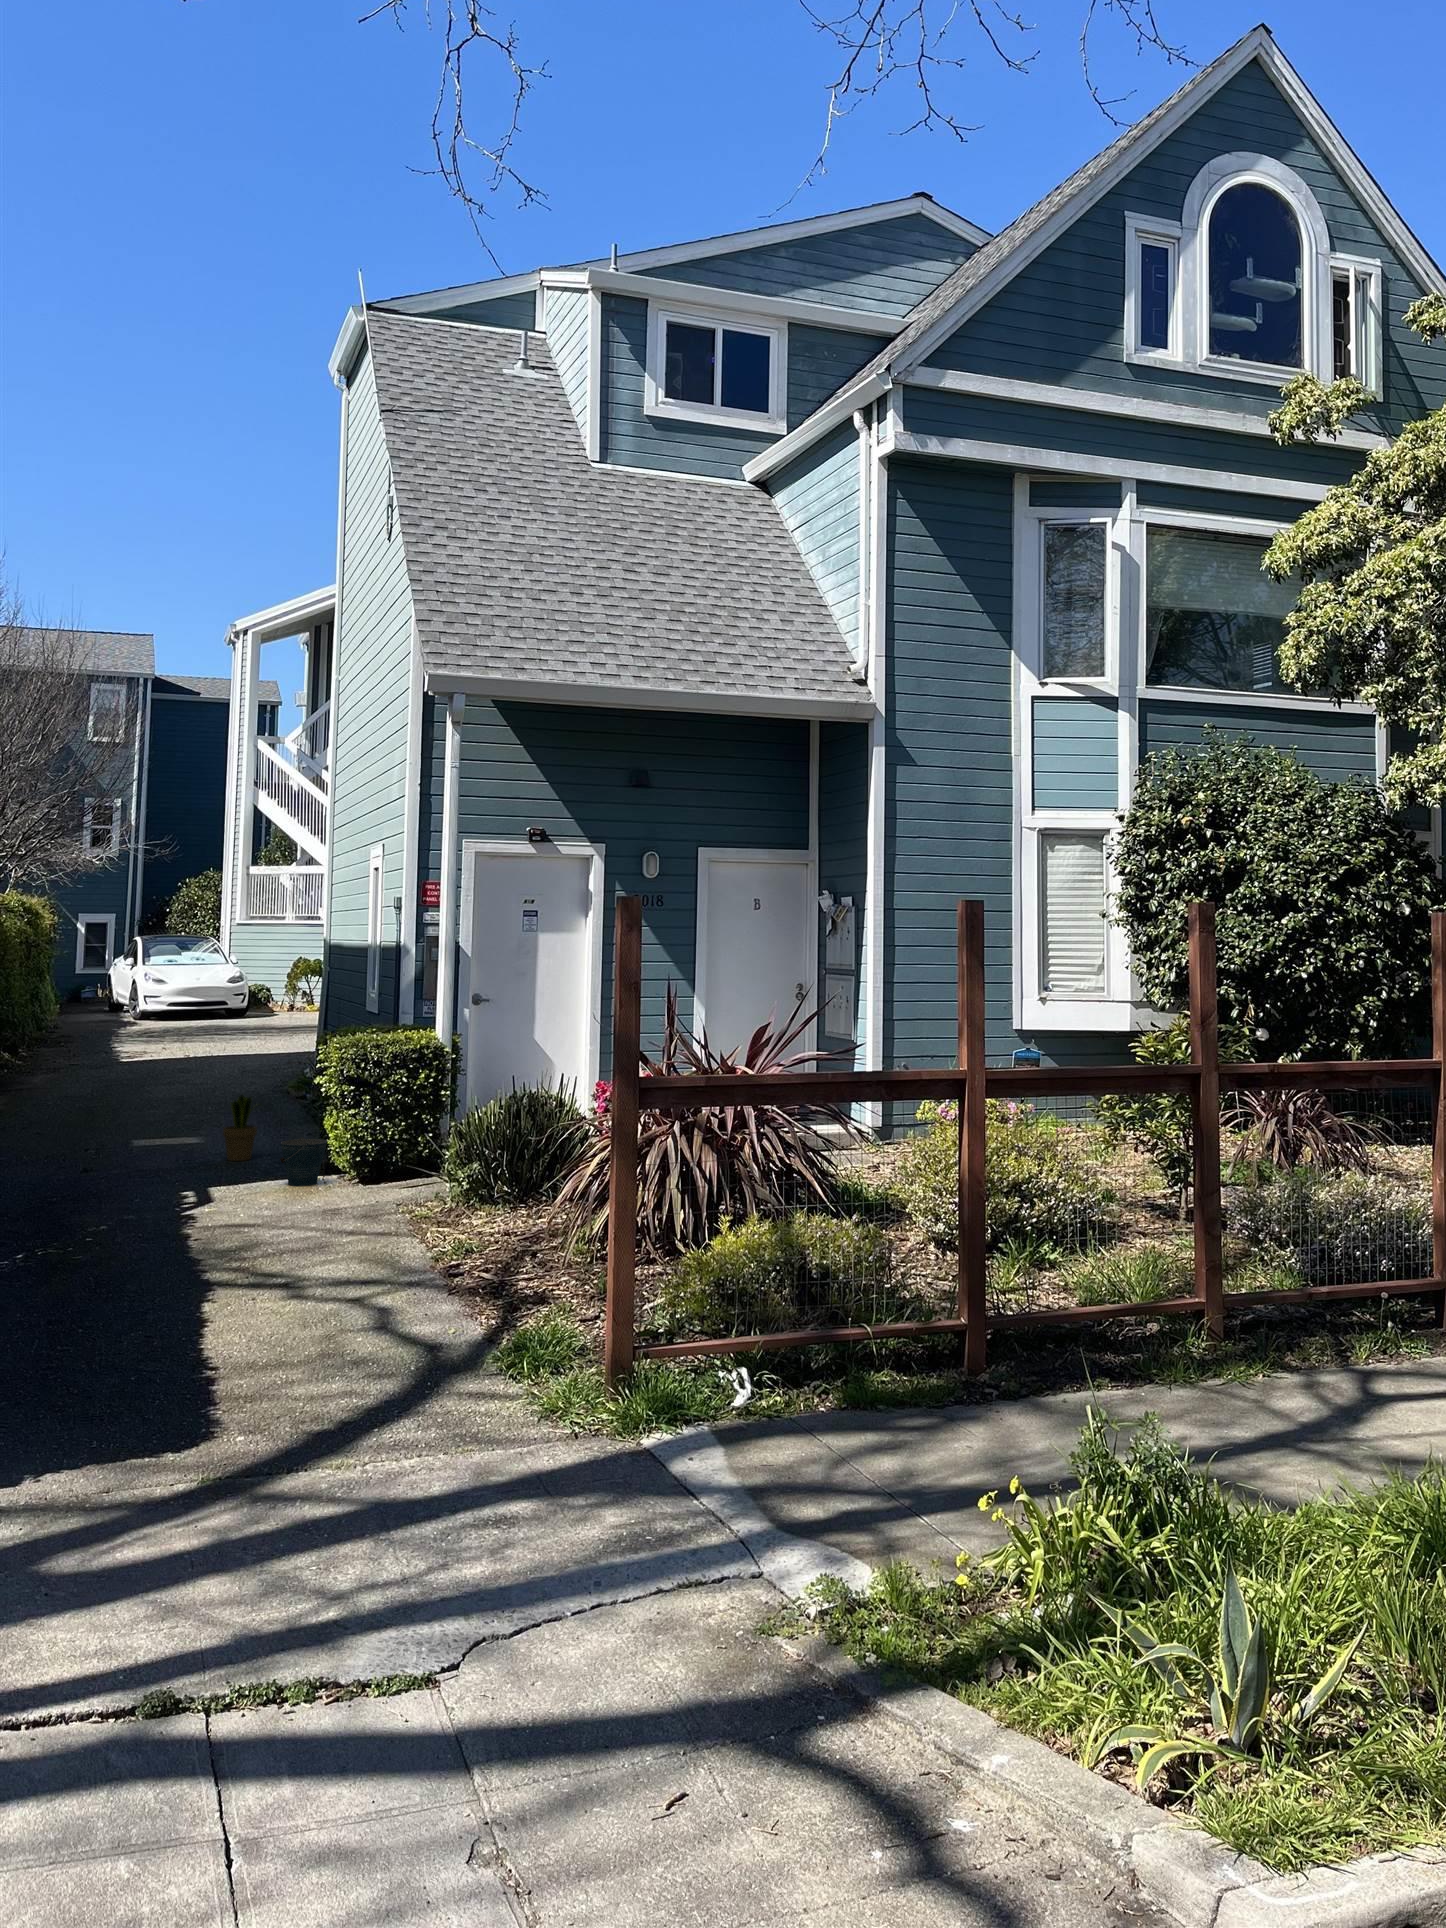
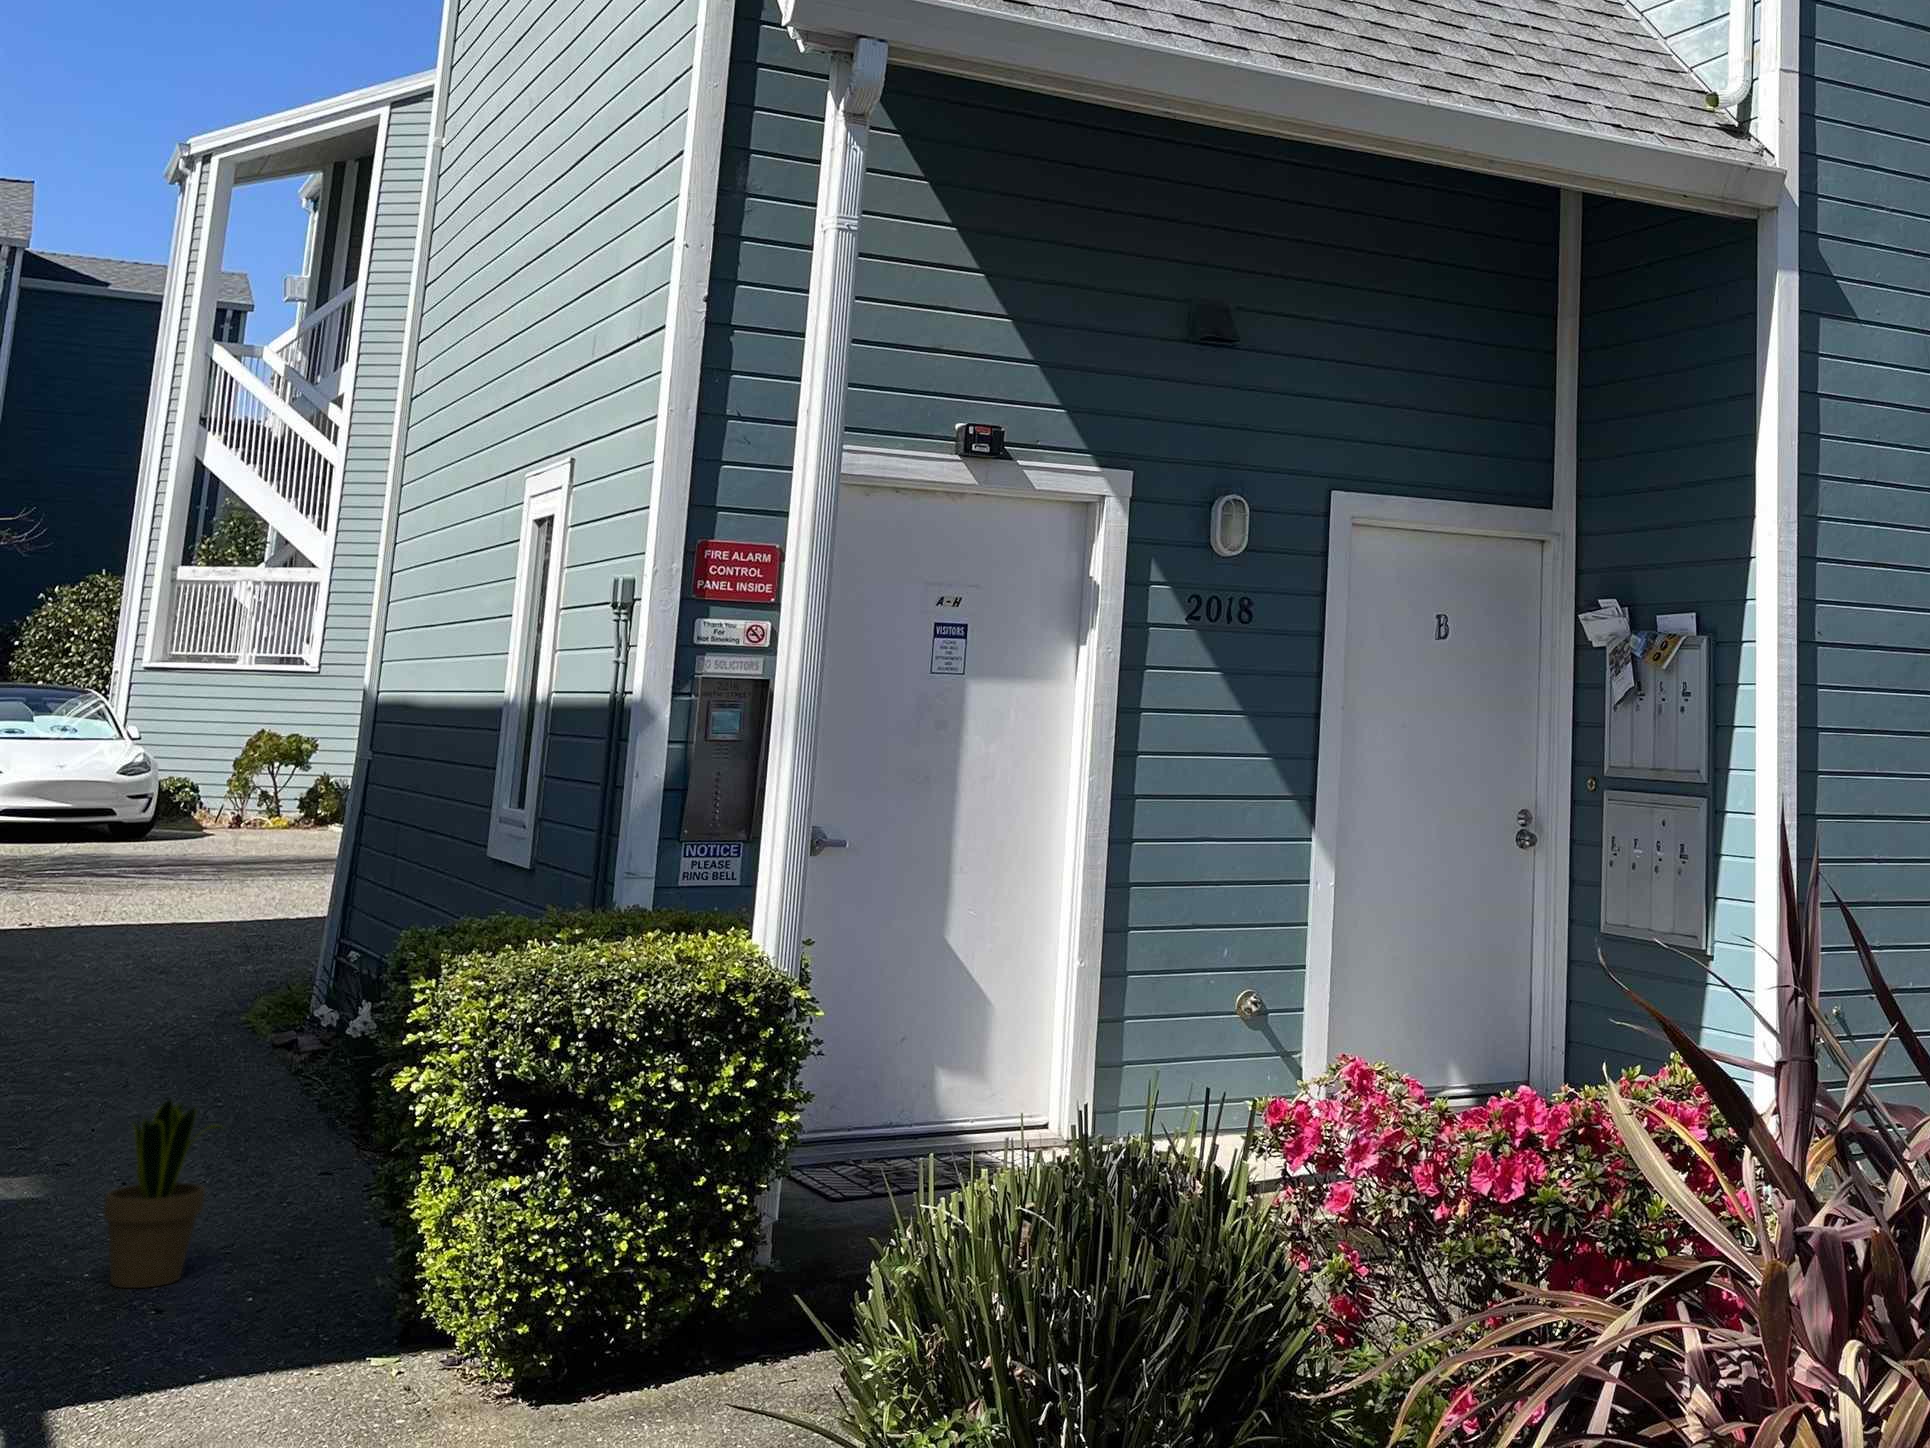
bucket: present [280,1137,327,1186] -> none [282,1247,427,1401]

